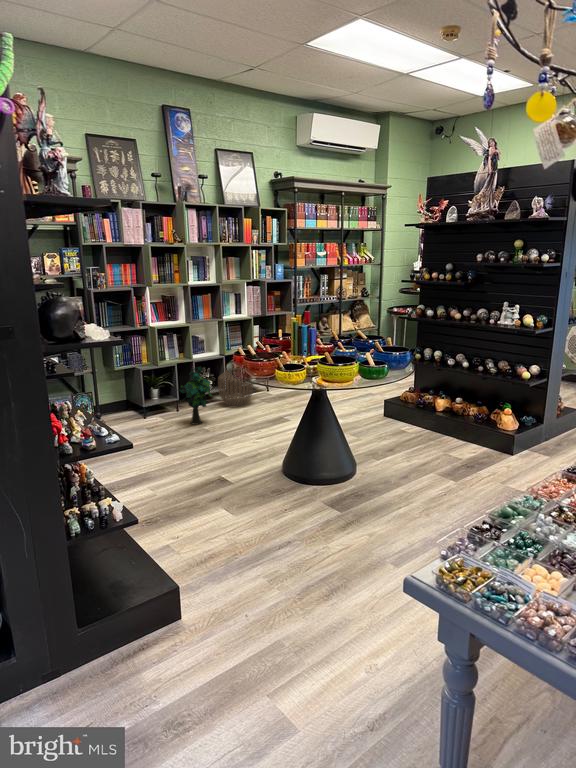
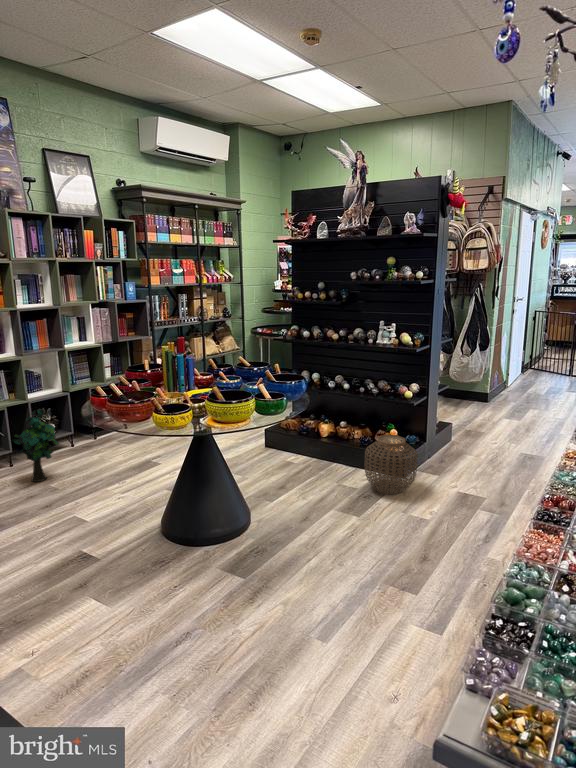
woven basket: present [218,370,253,406] -> present [365,435,418,495]

